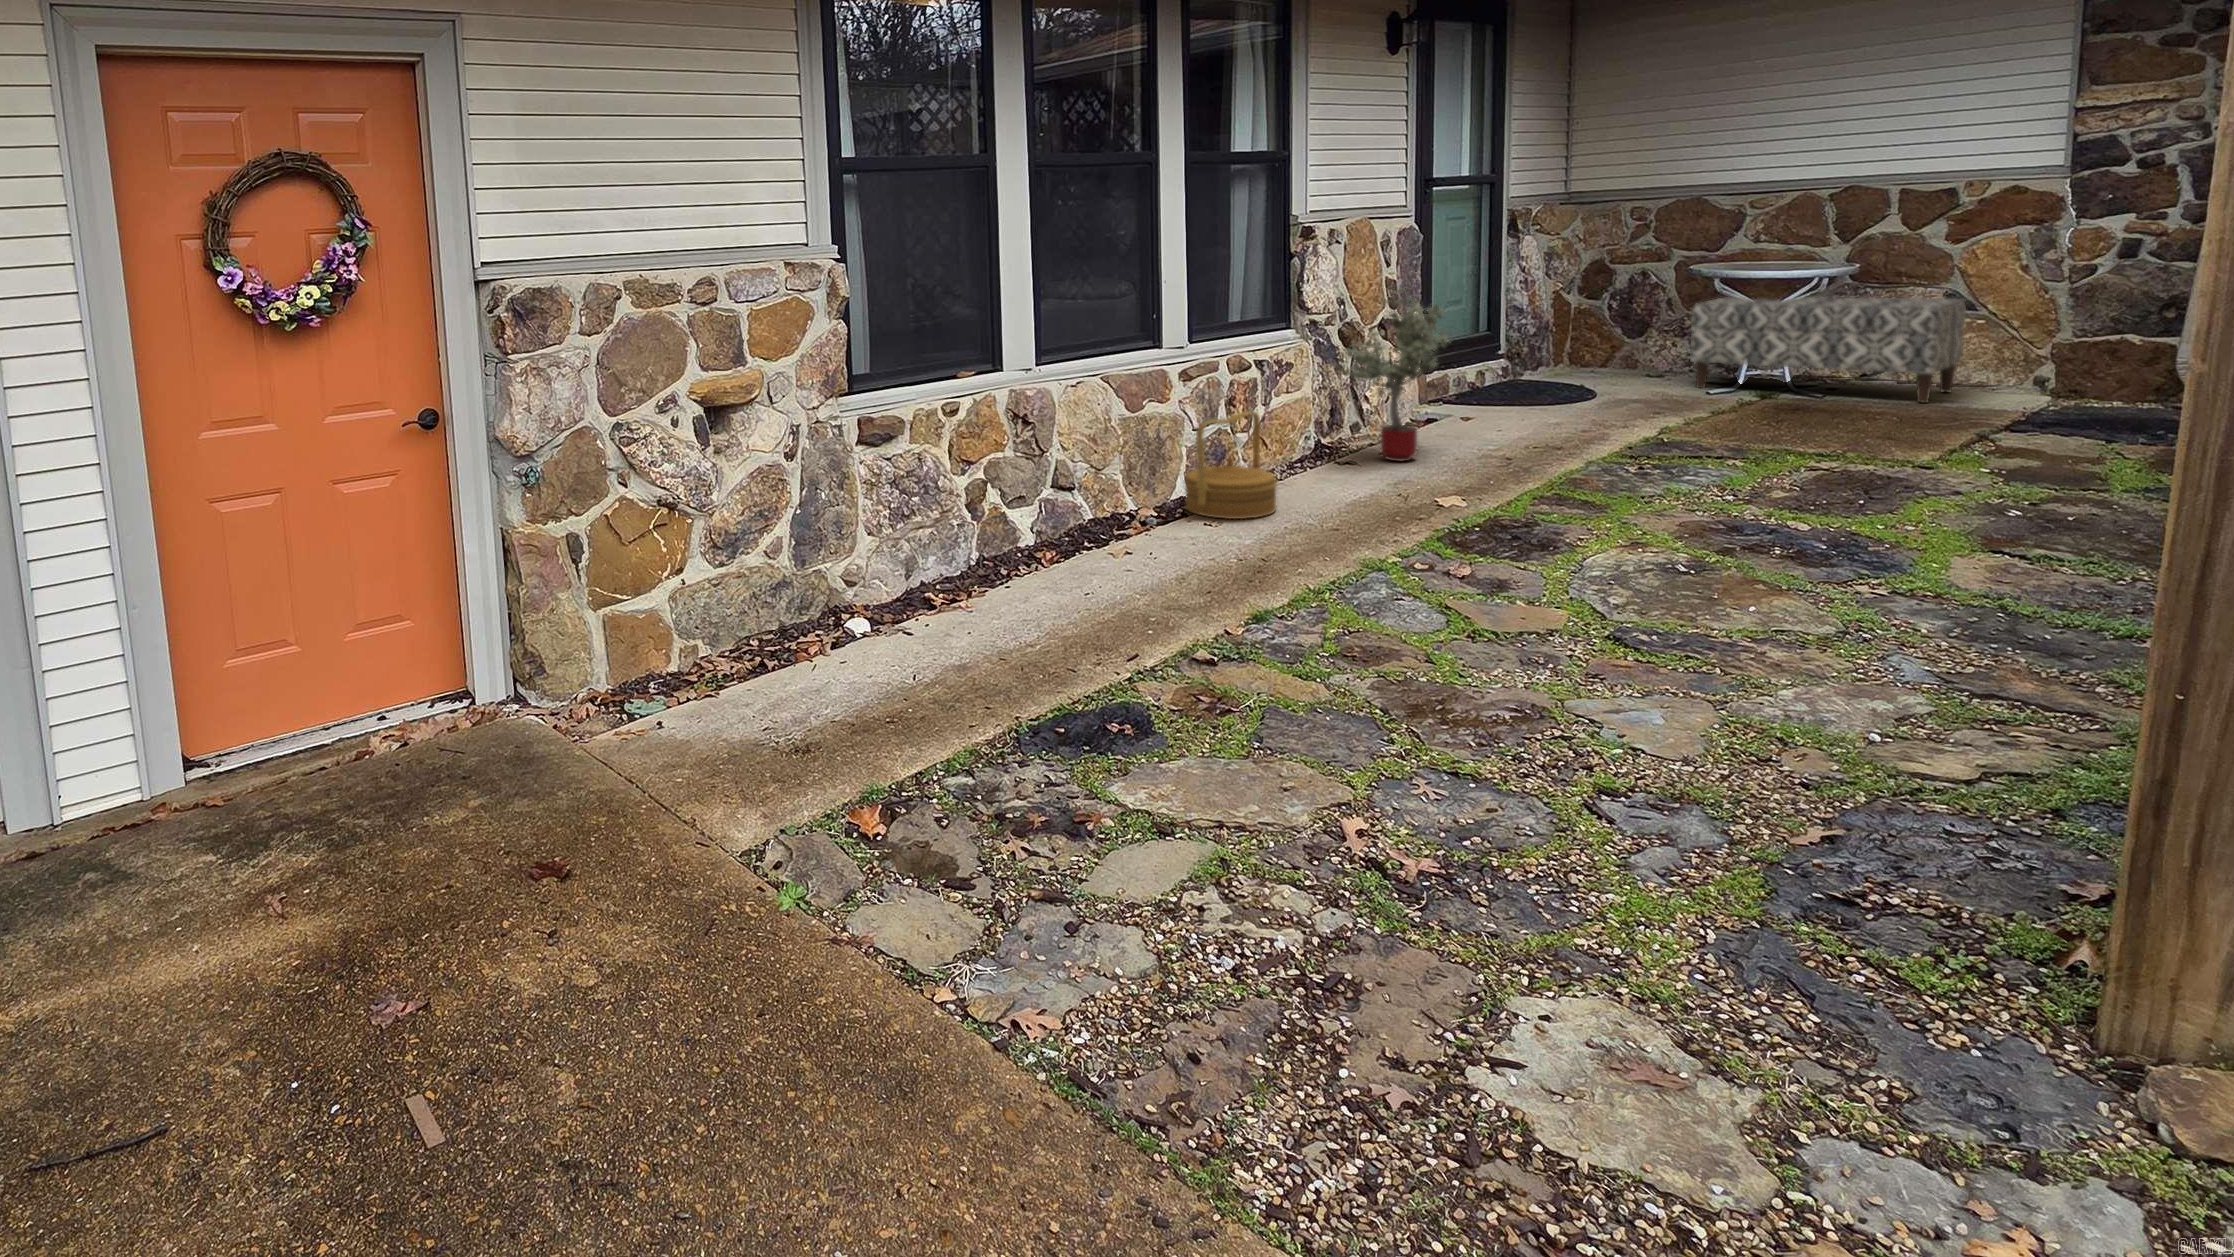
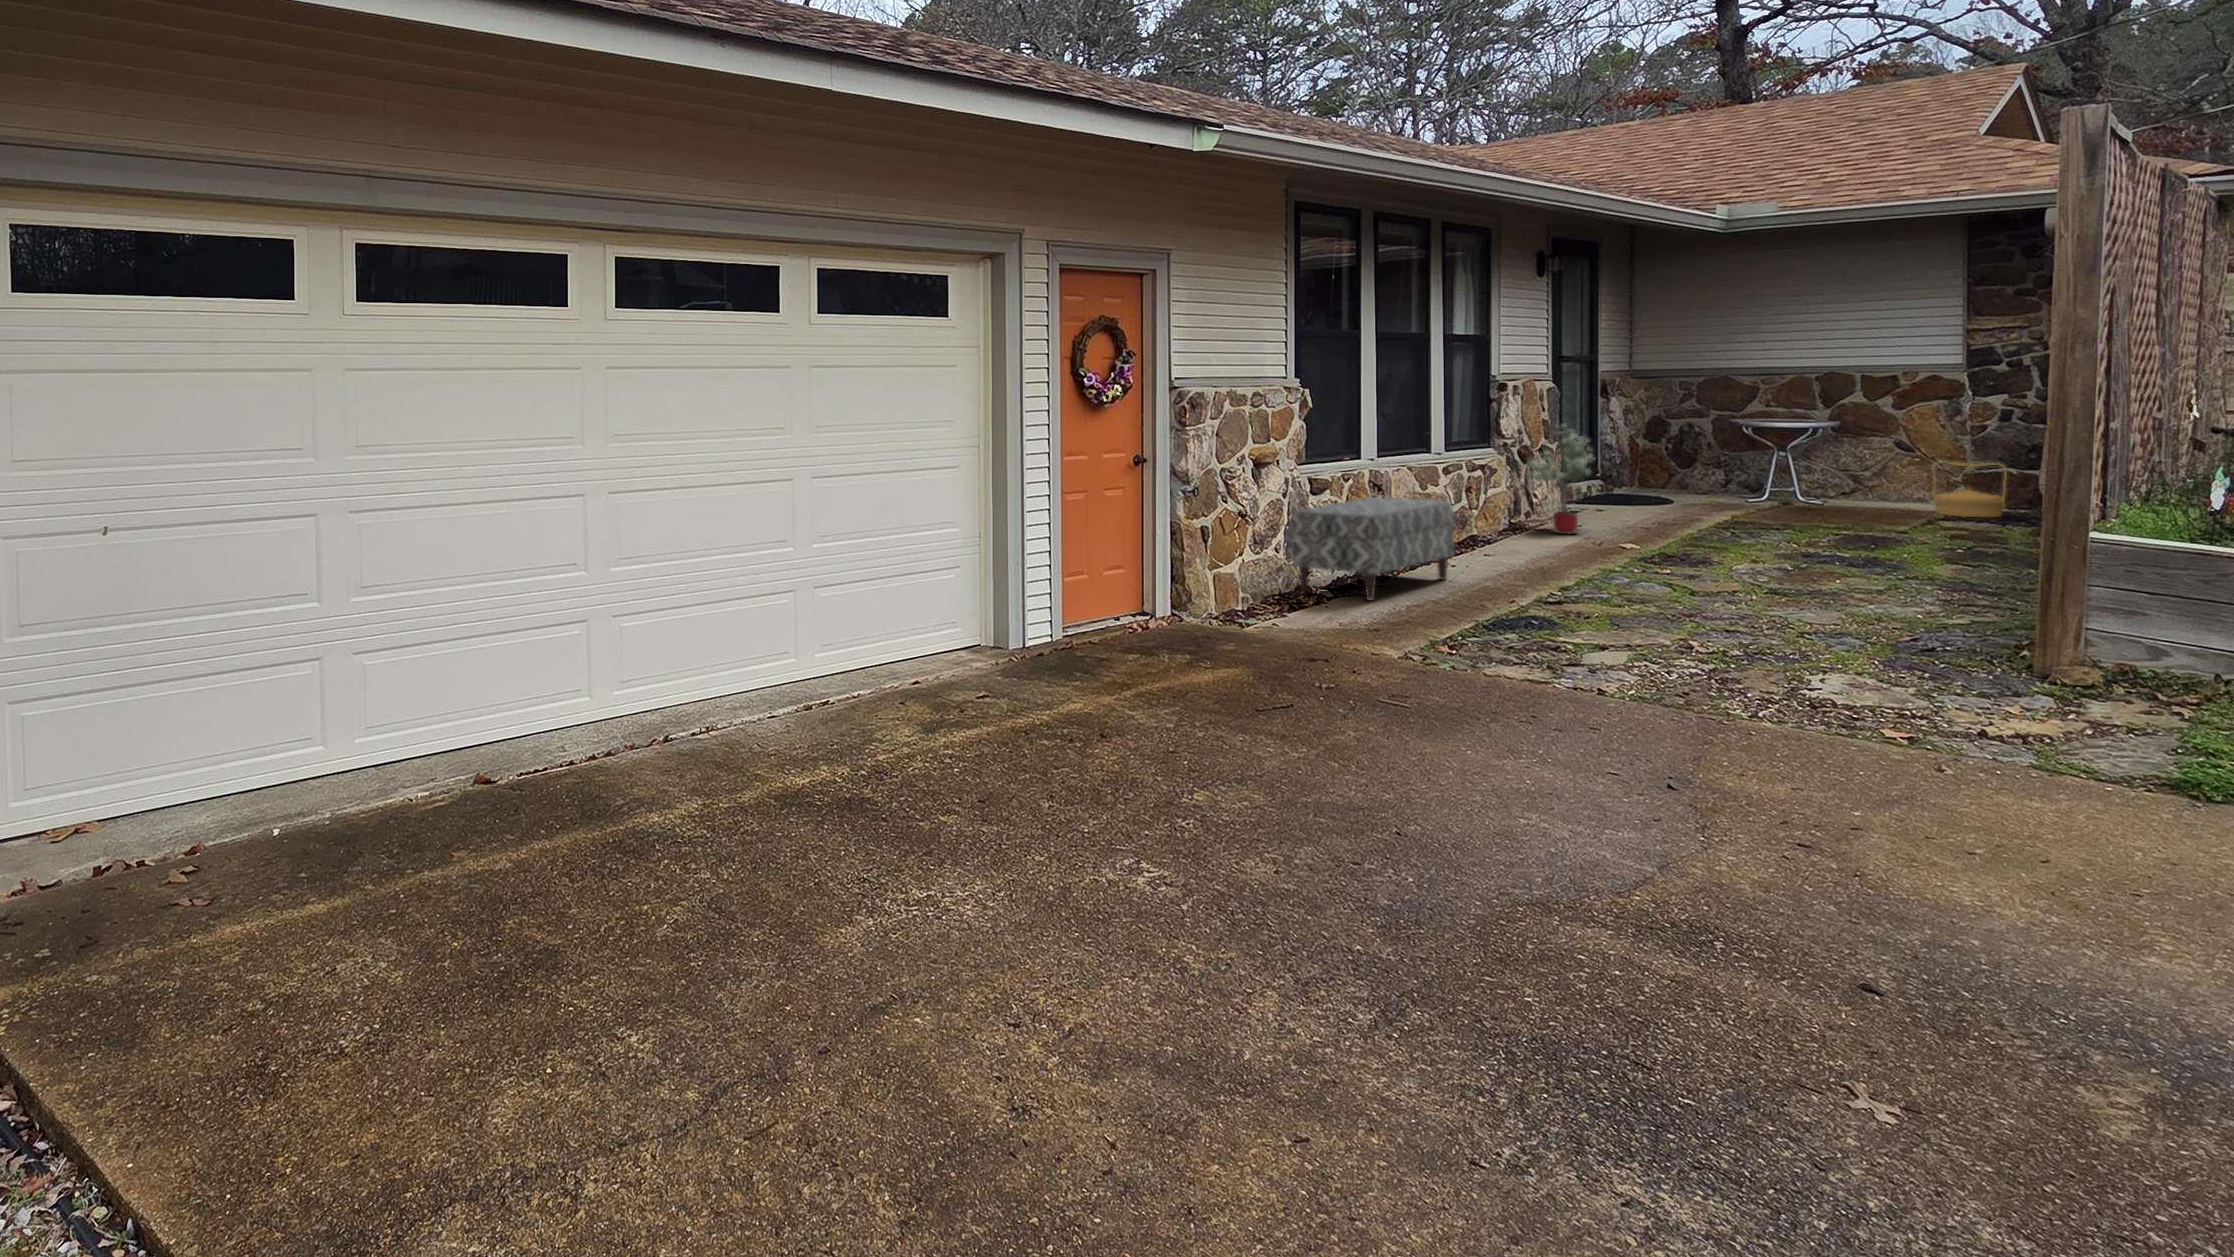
bench: present [1690,297,1966,402] -> present [1292,497,1454,600]
woven basket: present [1184,411,1278,519] -> present [1933,461,2007,517]

